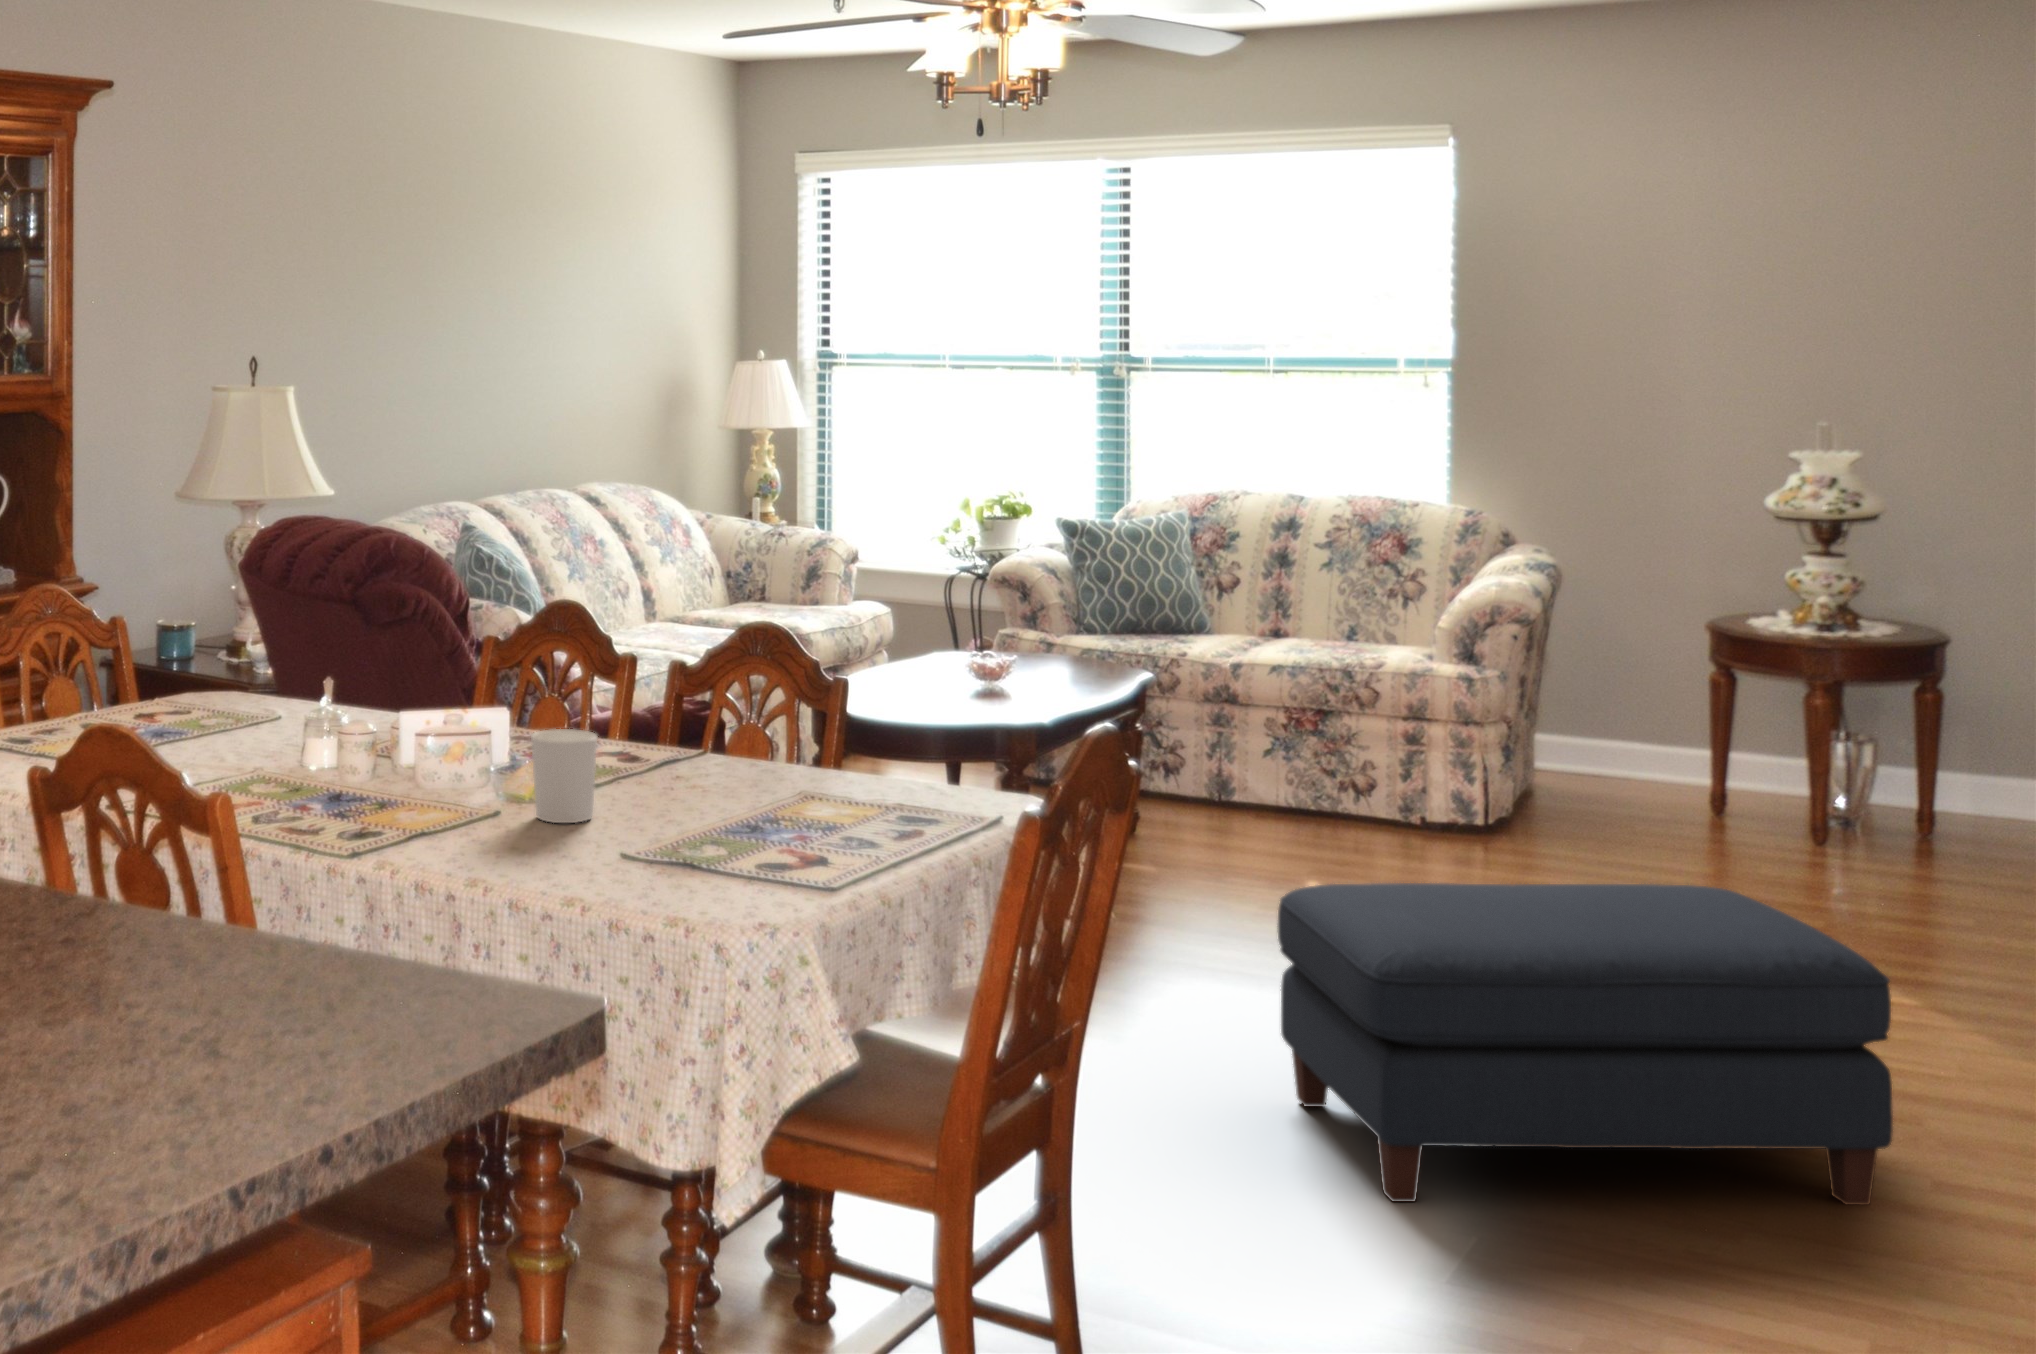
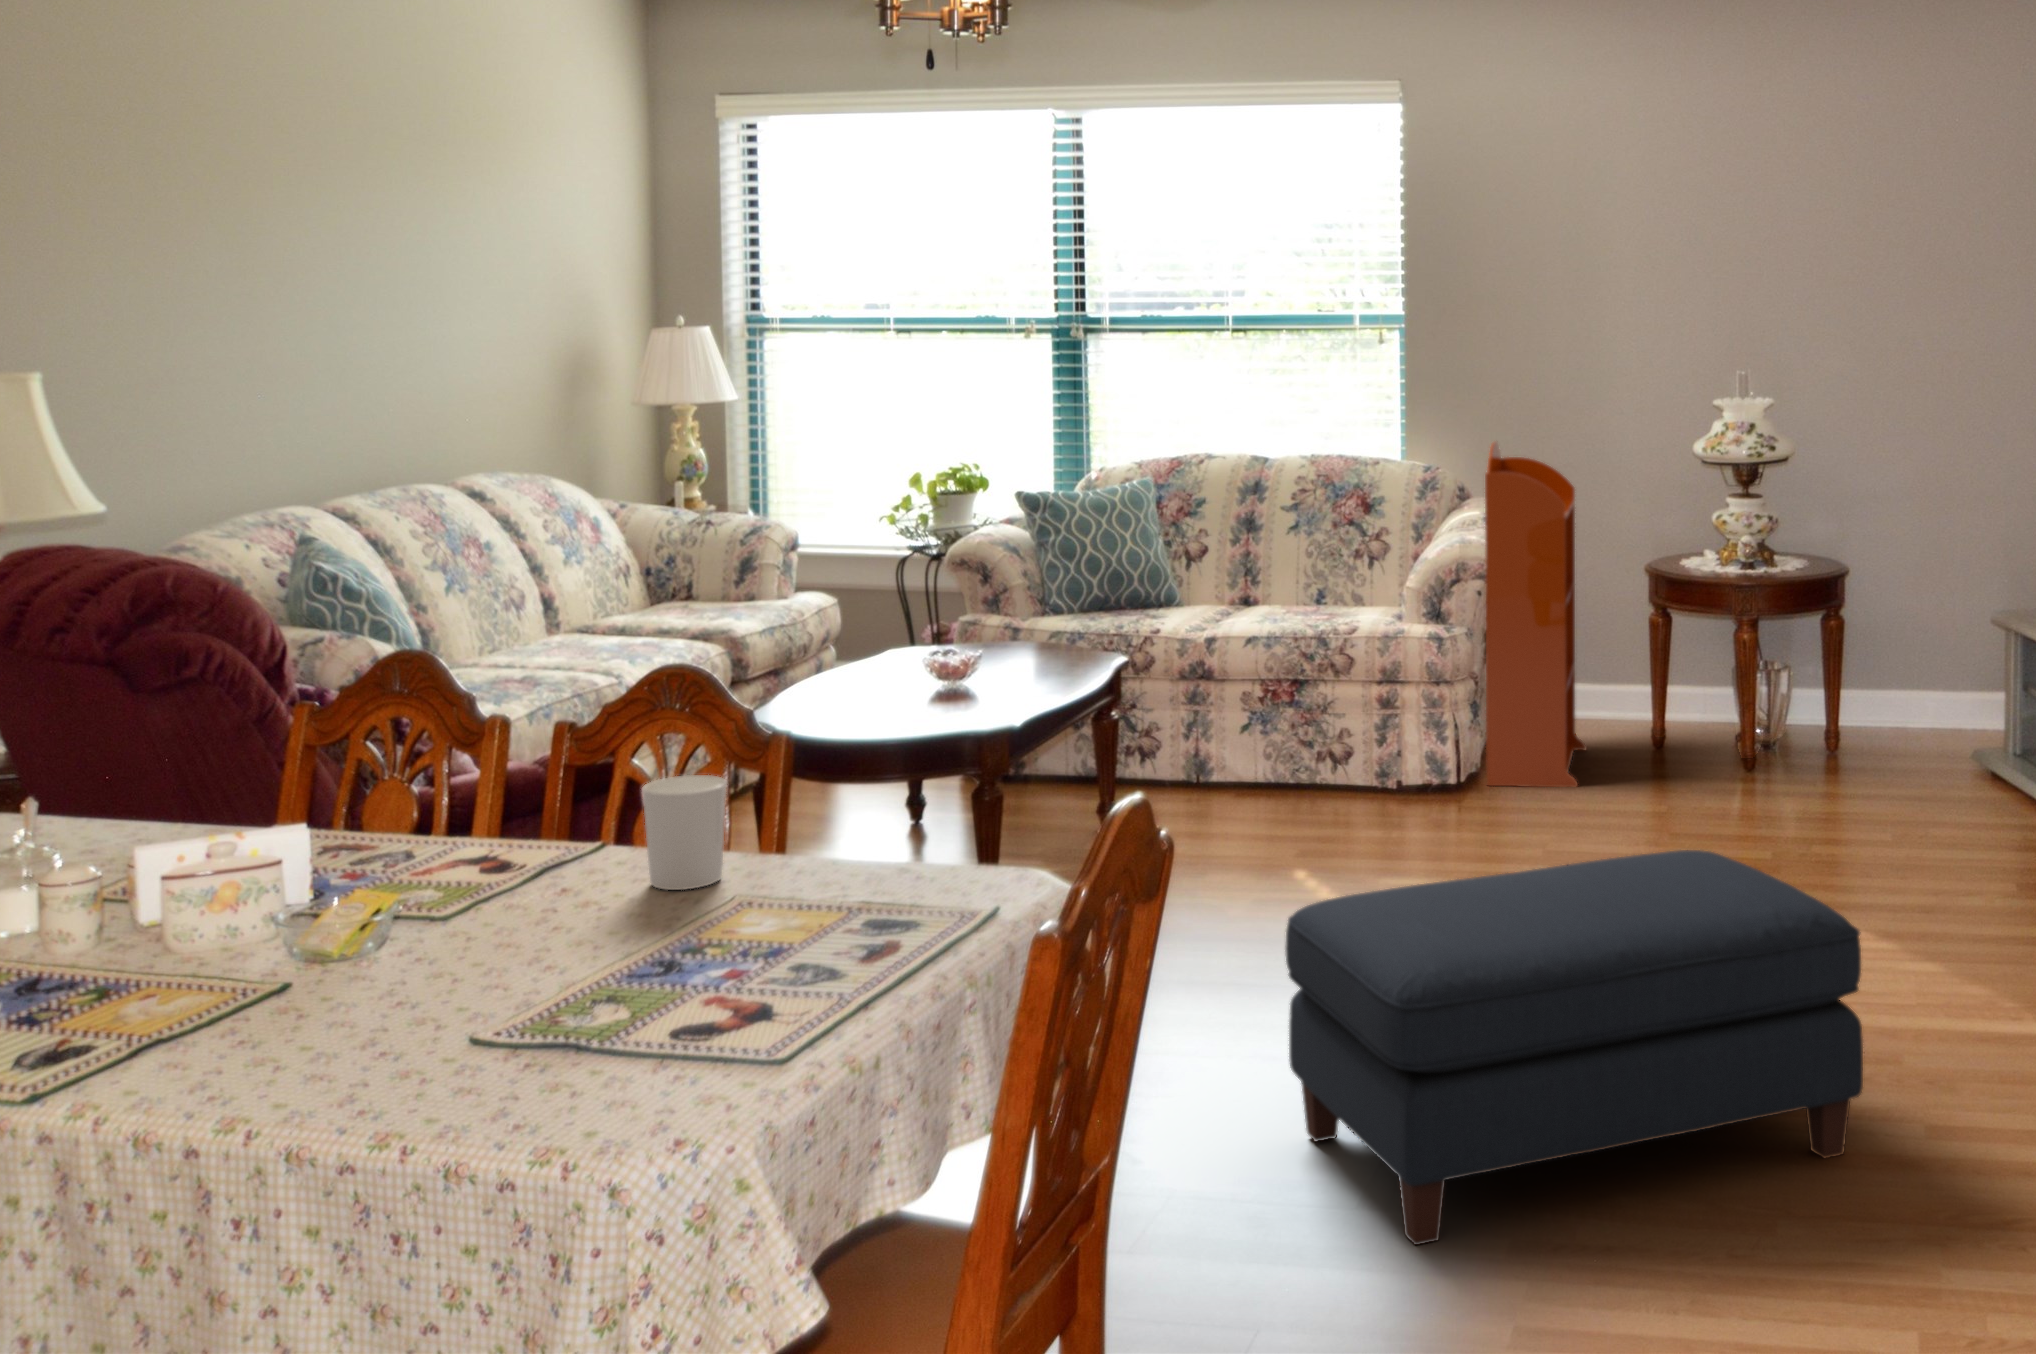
bookcase: none [1523,487,1641,845] -> present [1485,441,1586,787]
candle holder: present [531,729,597,823] -> present [642,775,727,890]

